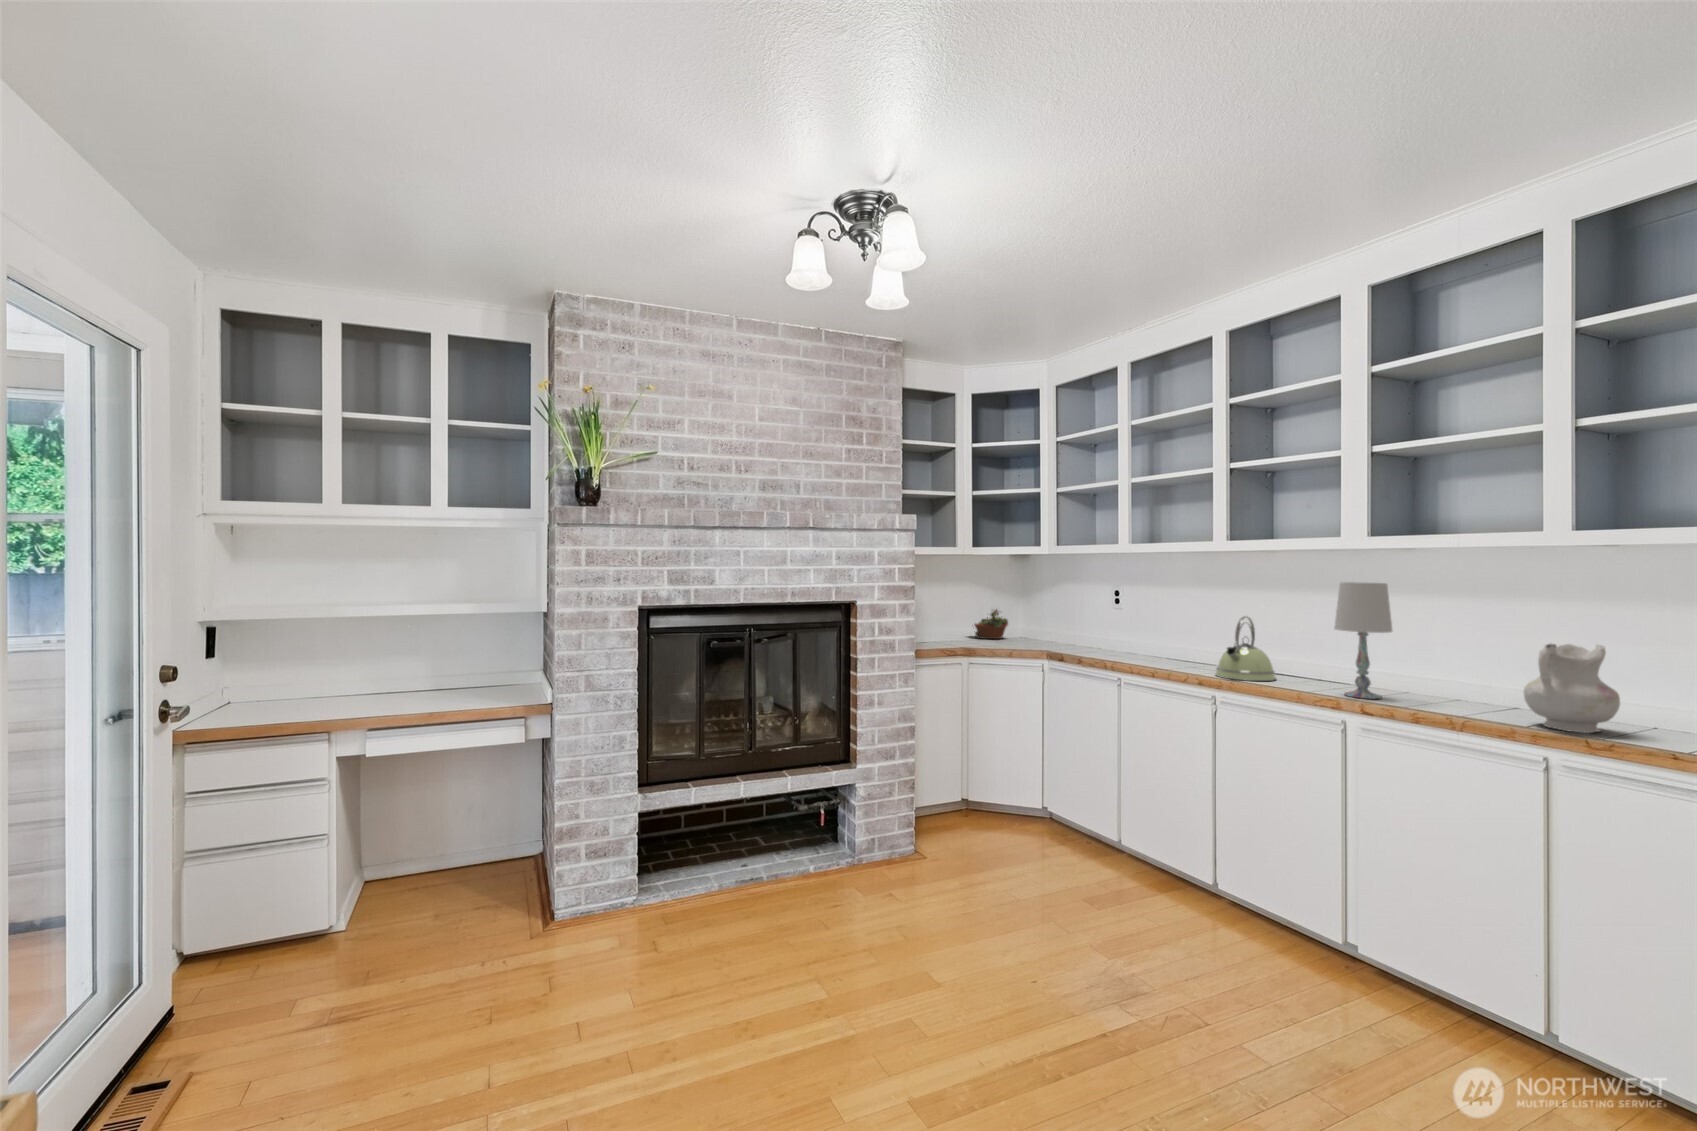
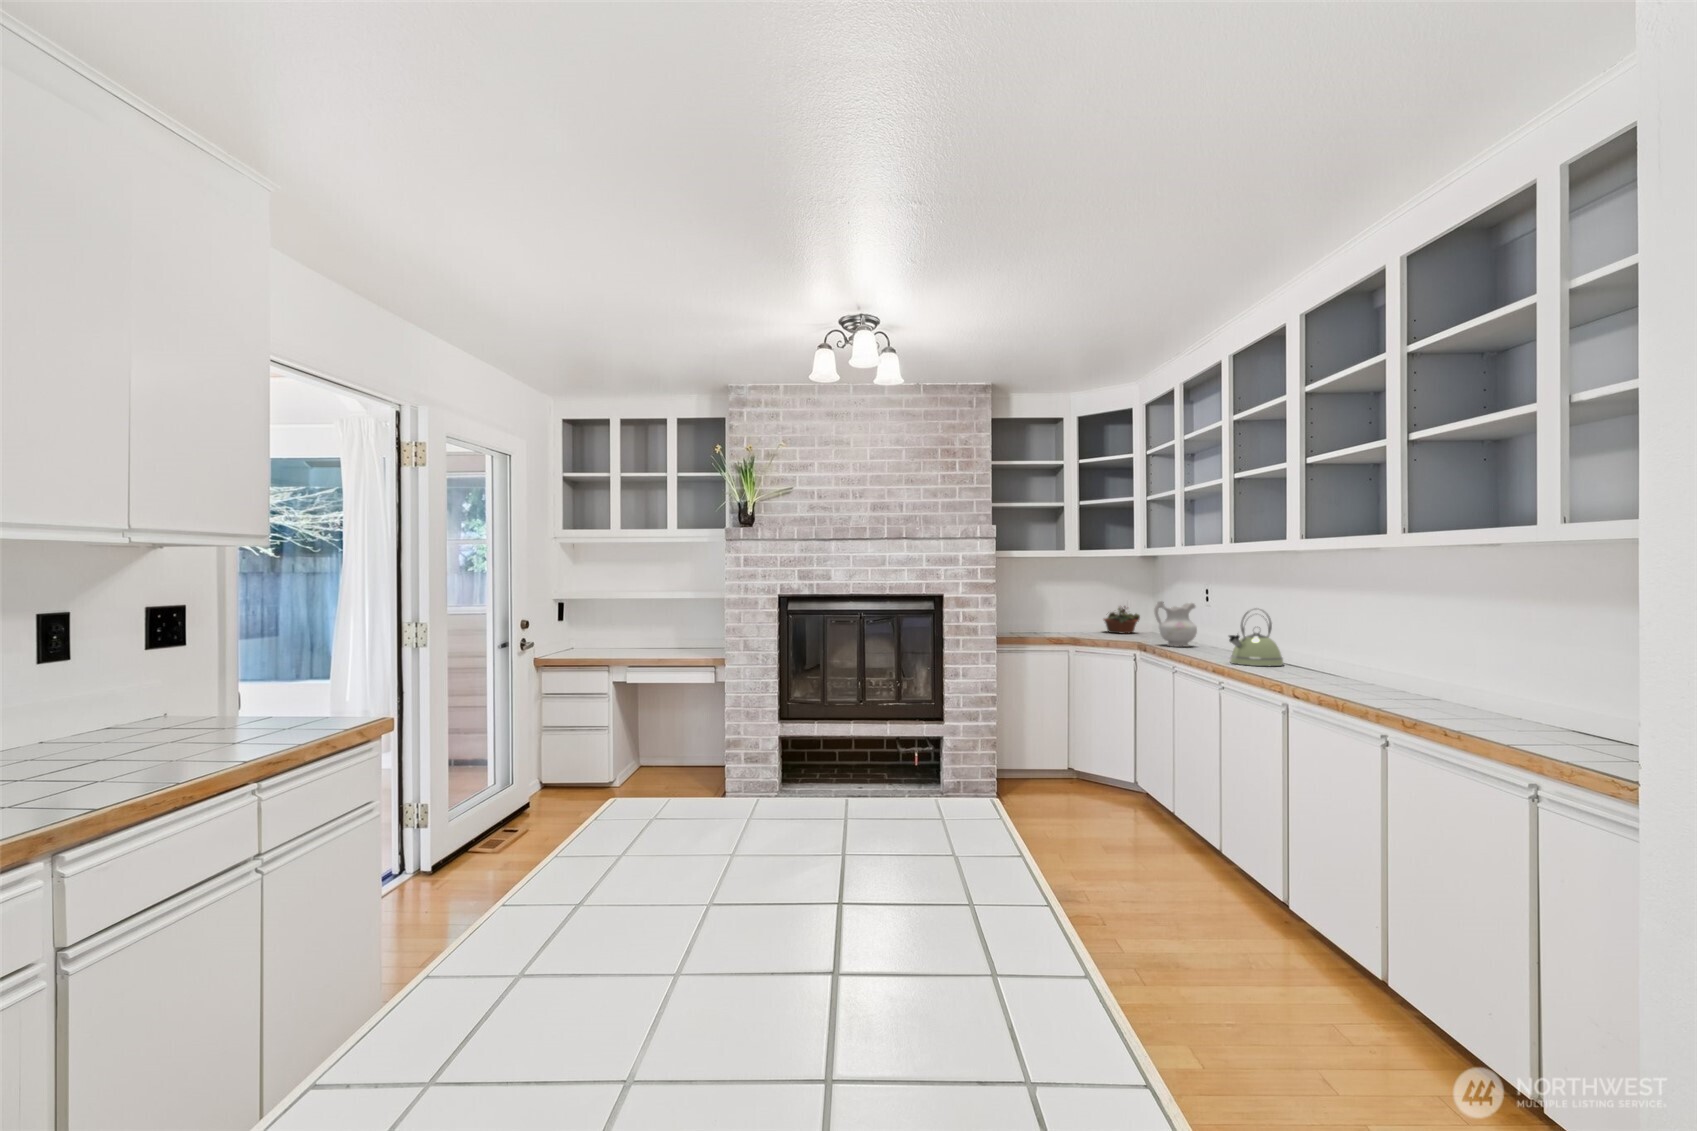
table lamp: present [1334,582,1392,699] -> none [1287,576,1336,679]
ceramic pitcher: present [1523,644,1620,733] -> present [1154,601,1197,647]

